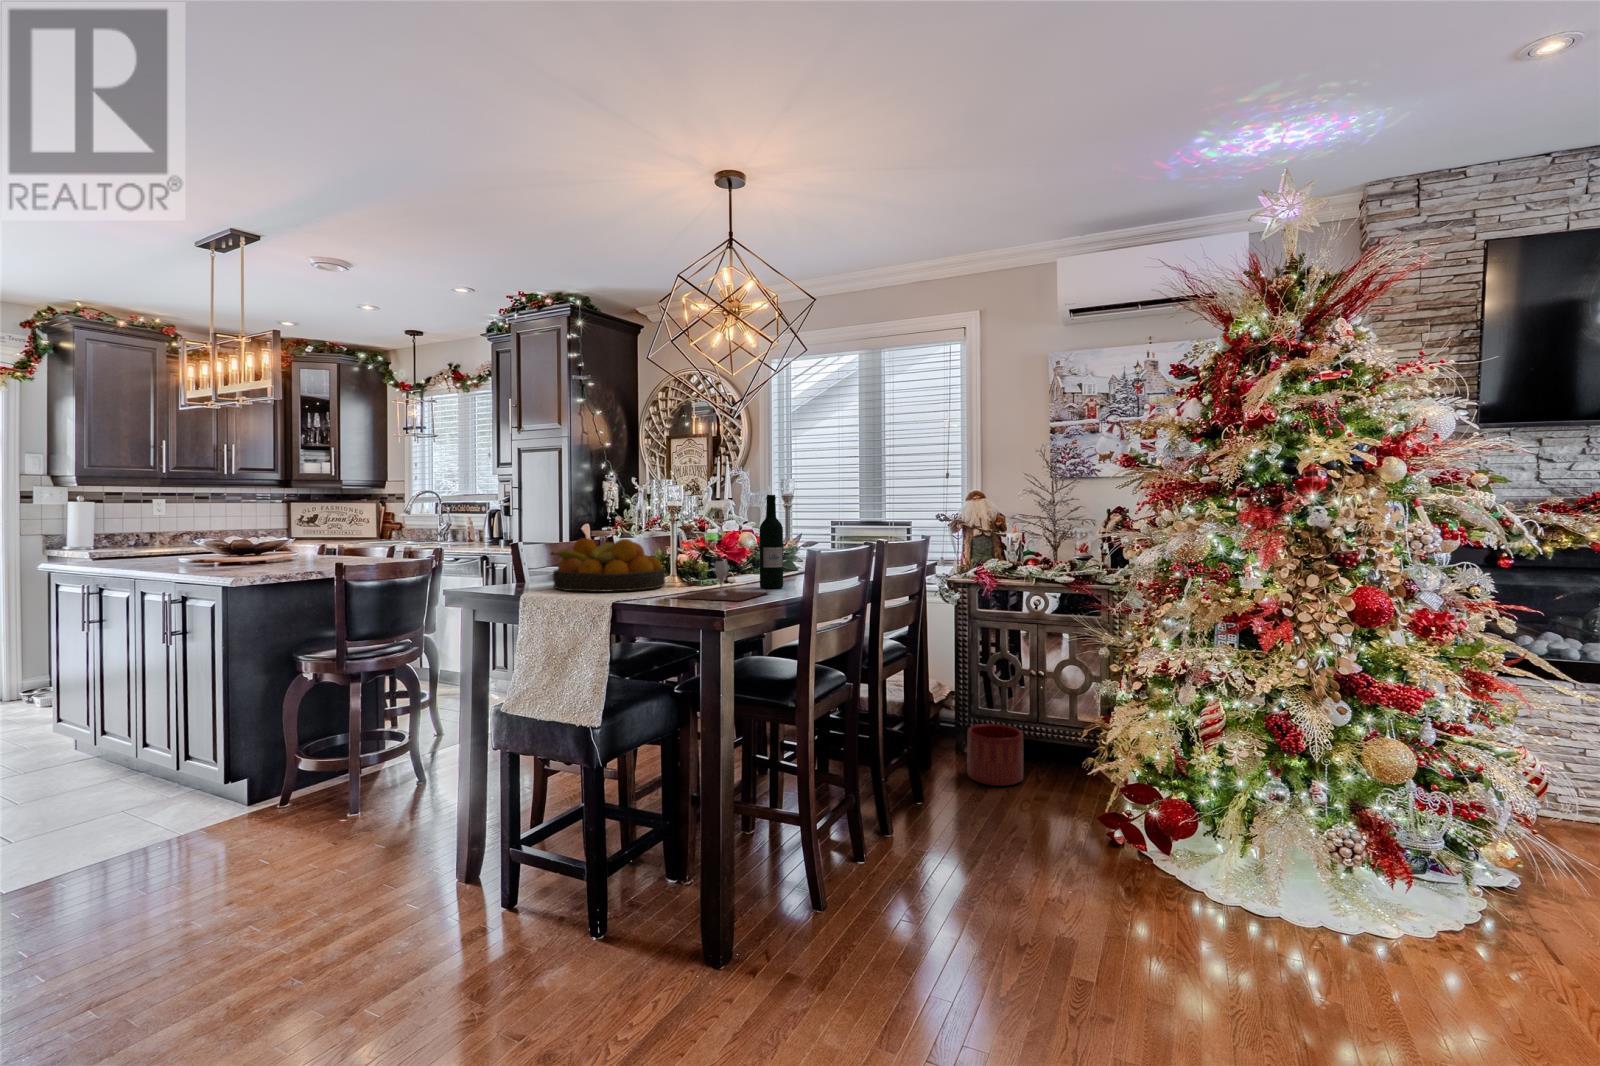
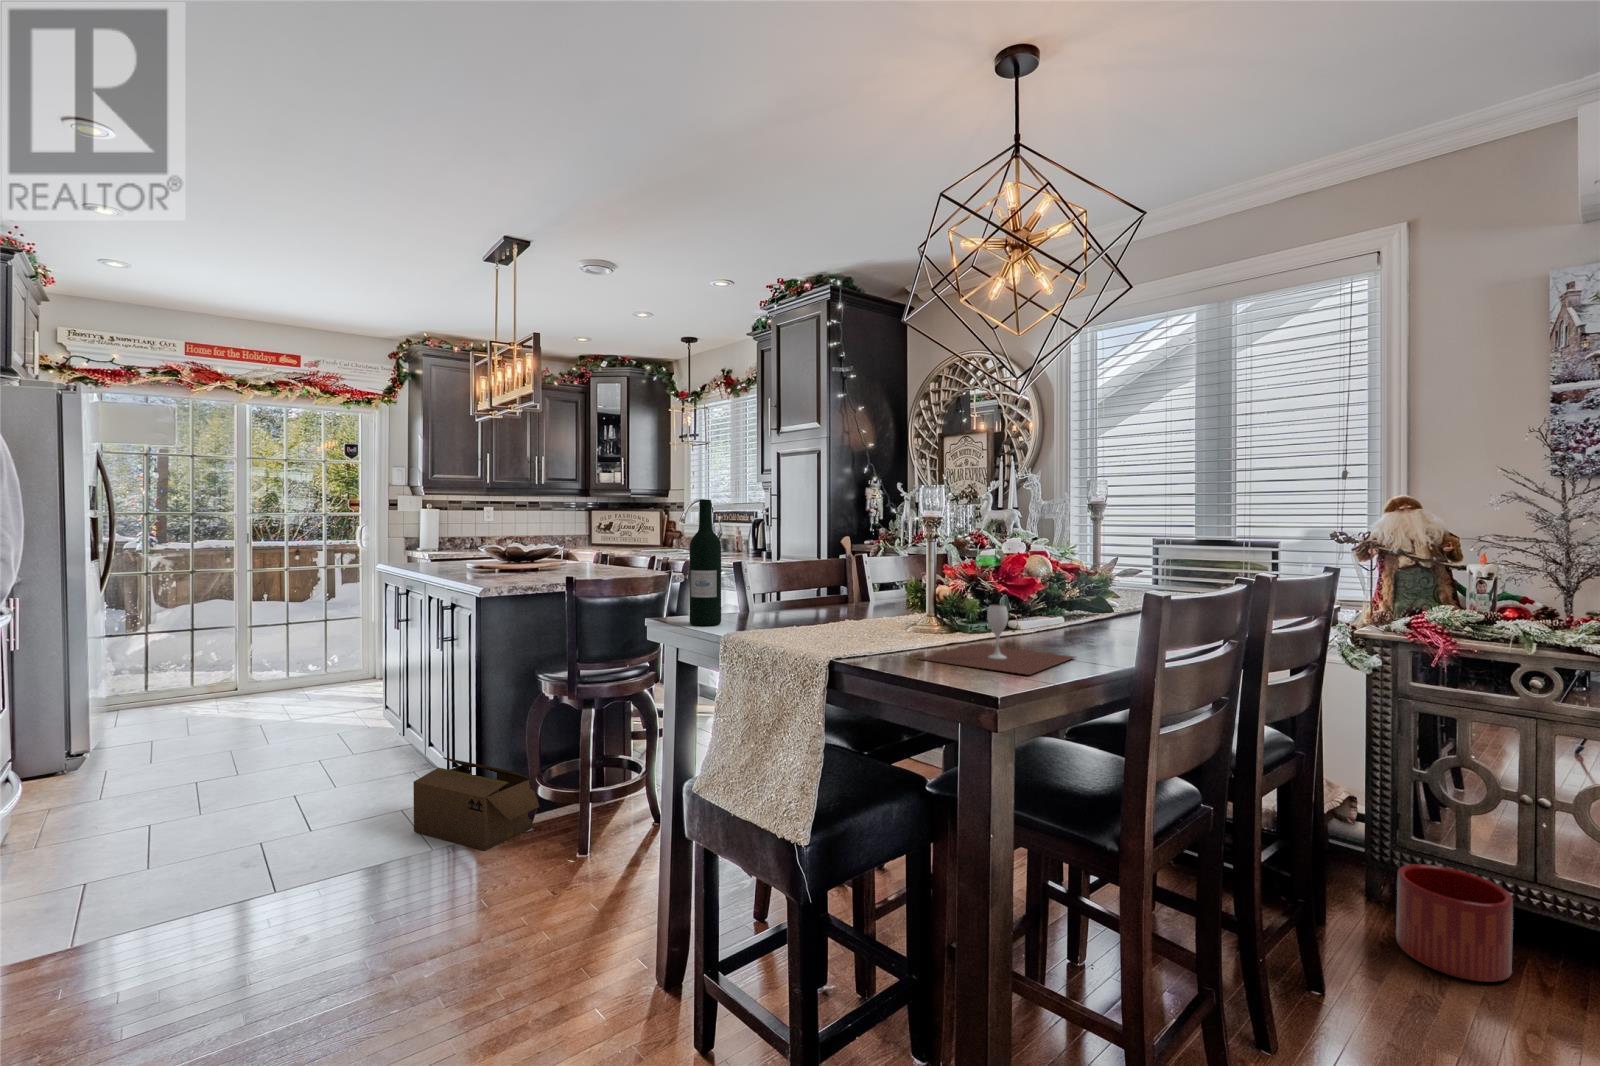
wine bottle: present [760,495,783,588] -> present [690,500,721,625]
fruit bowl: present [551,538,665,592] -> none [765,561,918,640]
cardboard box: none [156,747,305,824] -> present [413,757,539,851]

